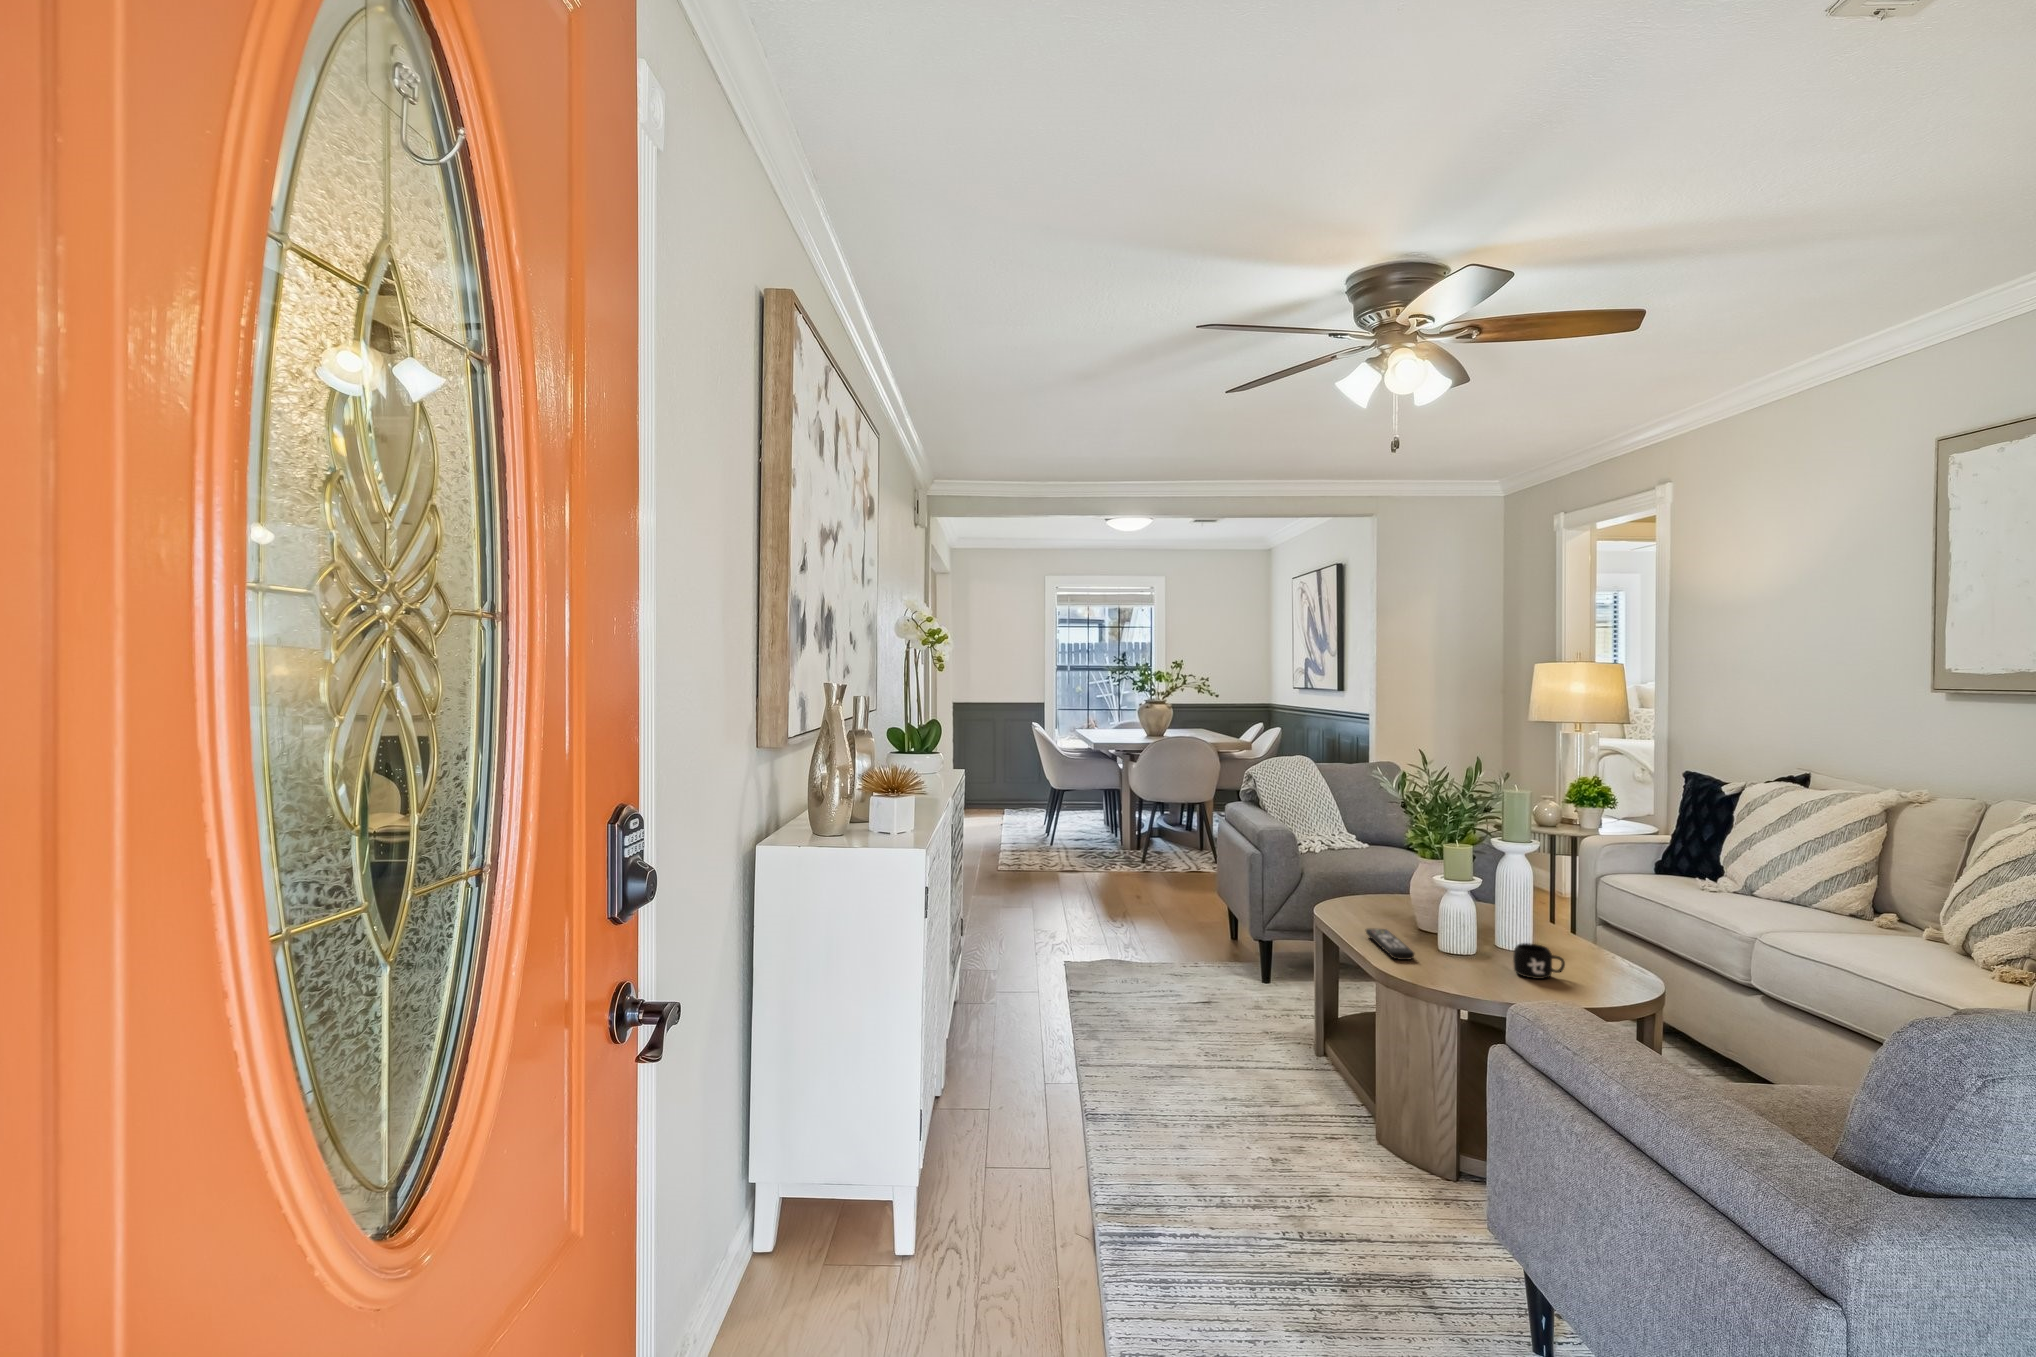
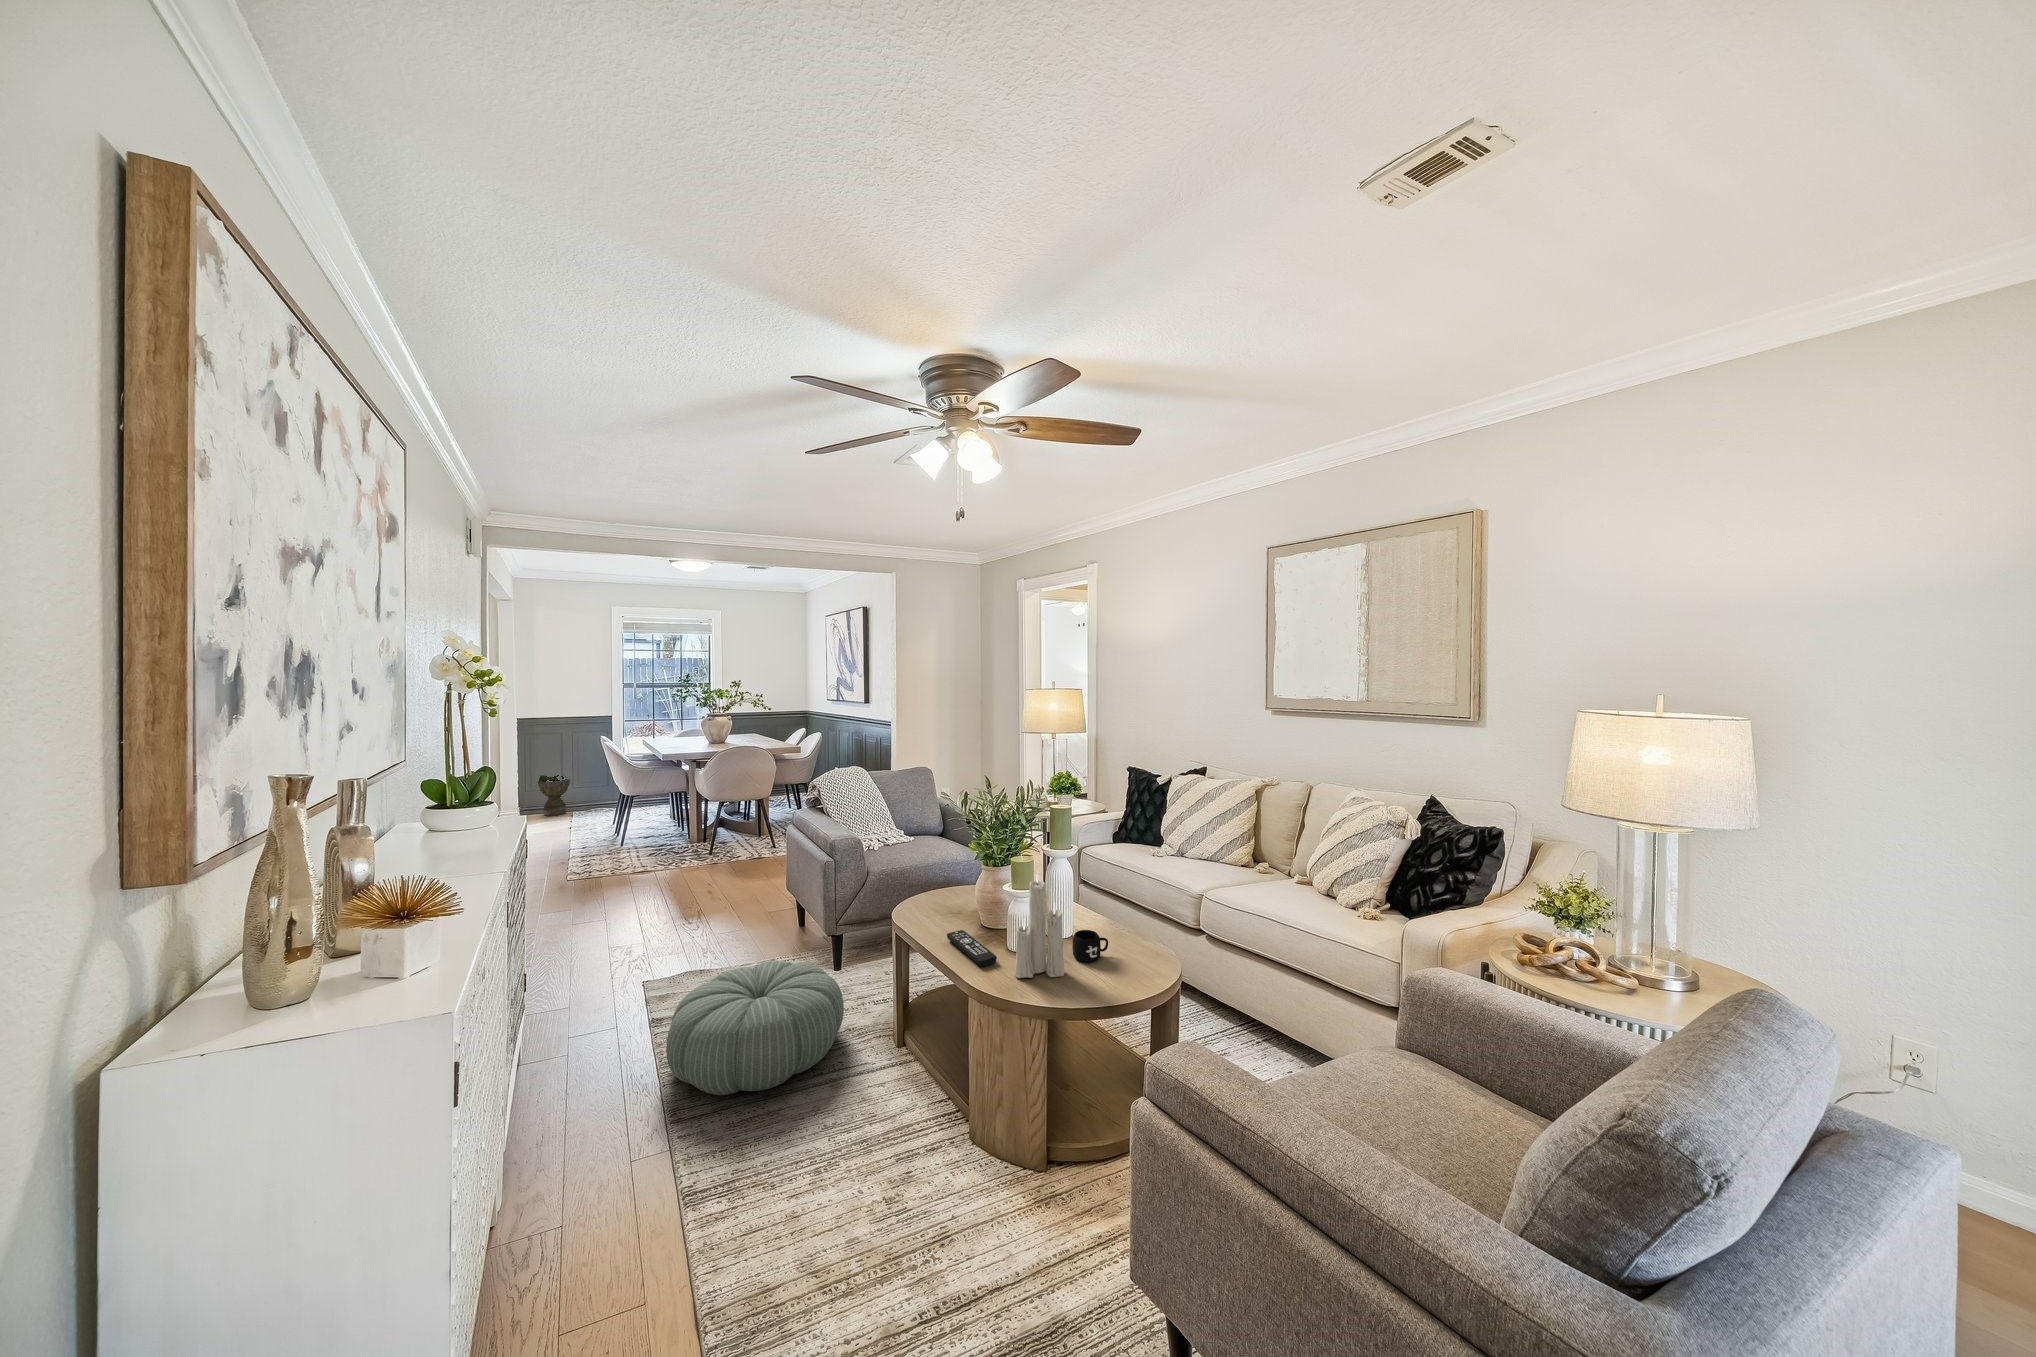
planter: none [977,759,1006,809] -> present [538,775,571,816]
candle: none [1429,850,1494,982] -> present [1014,871,1065,978]
pouf: none [1089,945,1260,1054] -> present [666,961,844,1095]

